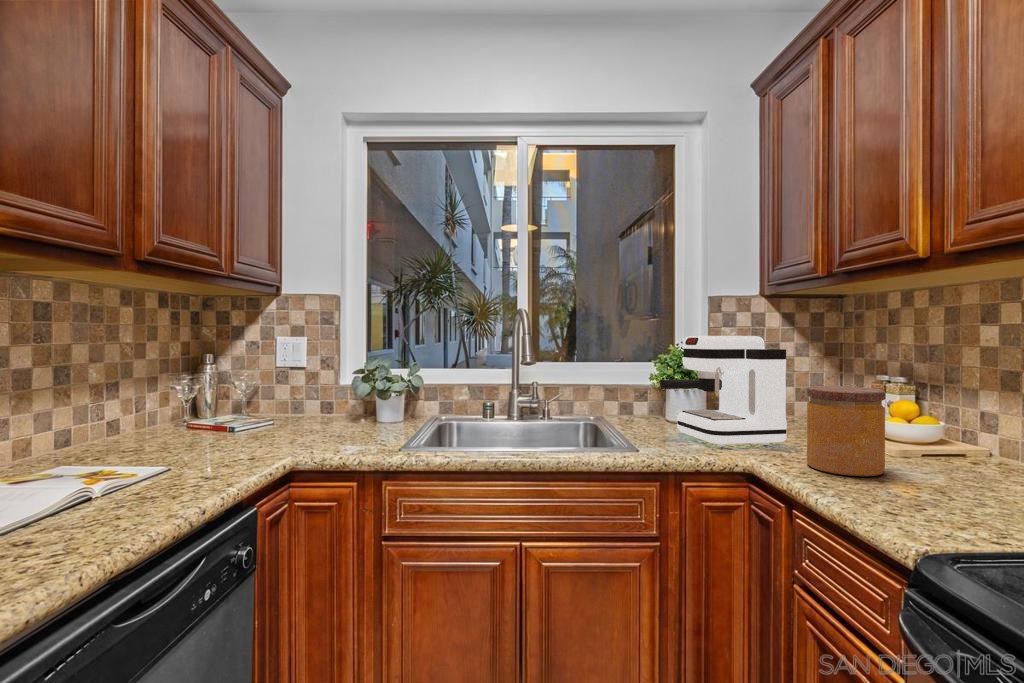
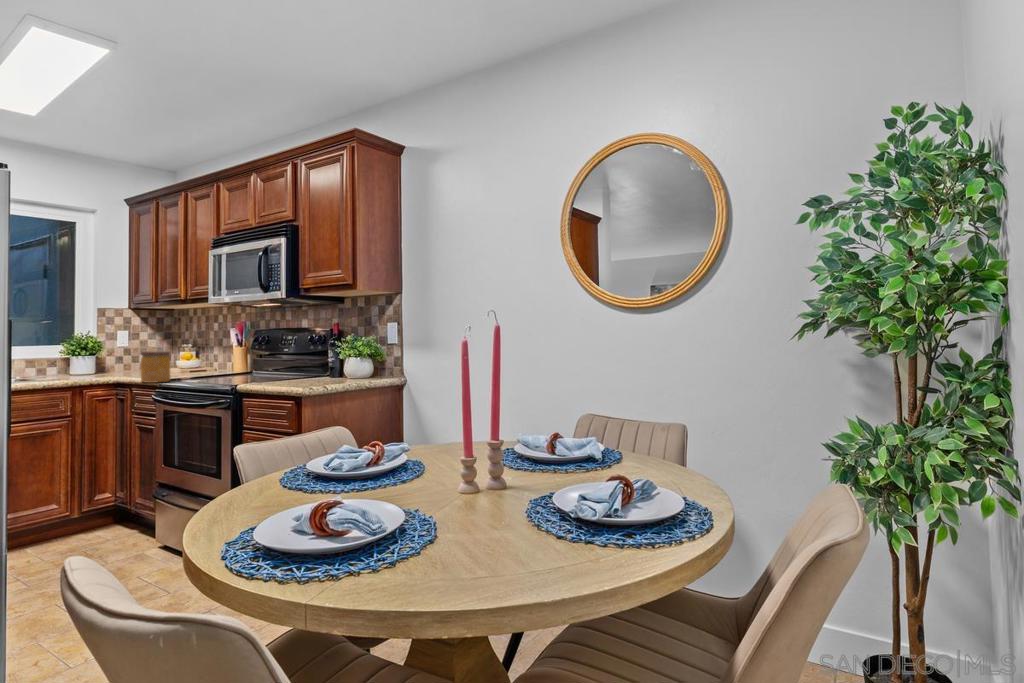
coffee maker: present [660,336,787,447] -> none [69,330,136,380]

